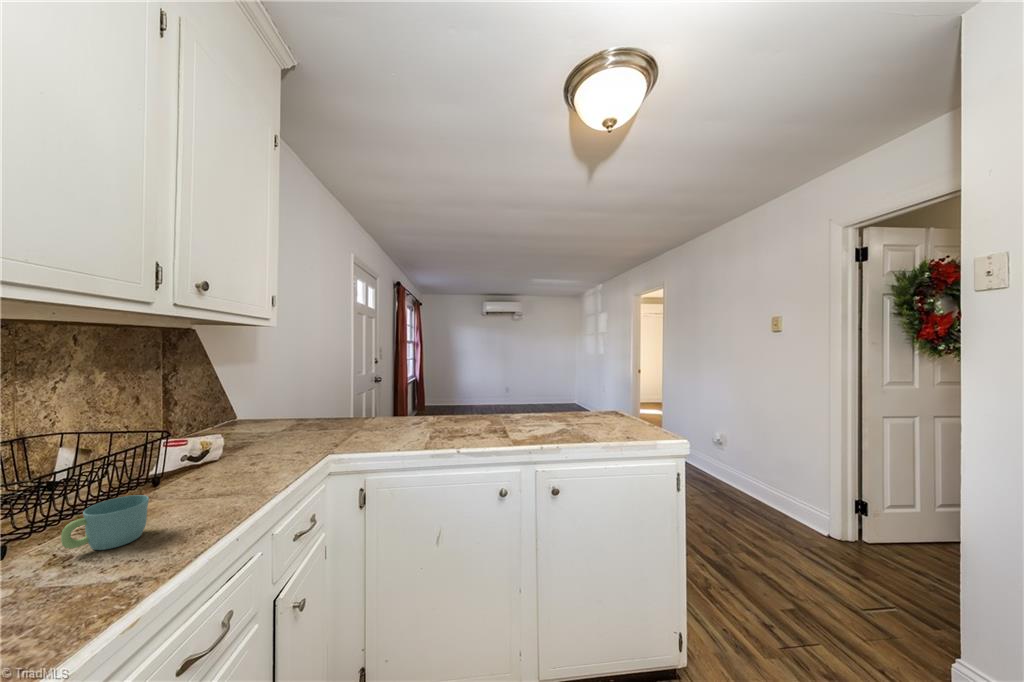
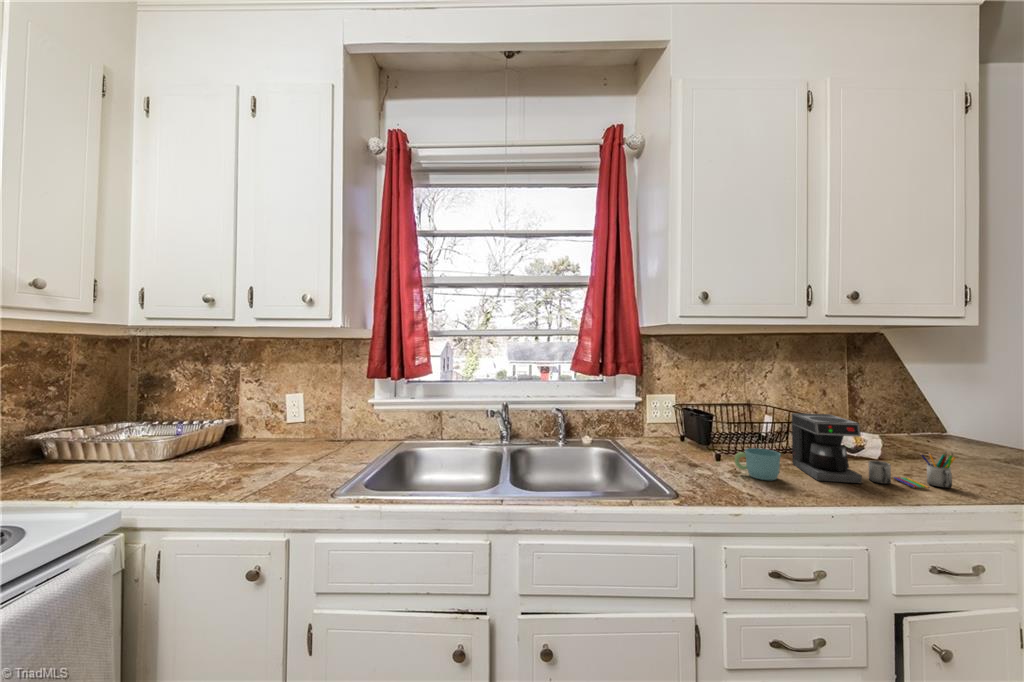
coffee maker: none [138,425,293,509] -> present [792,413,956,489]

